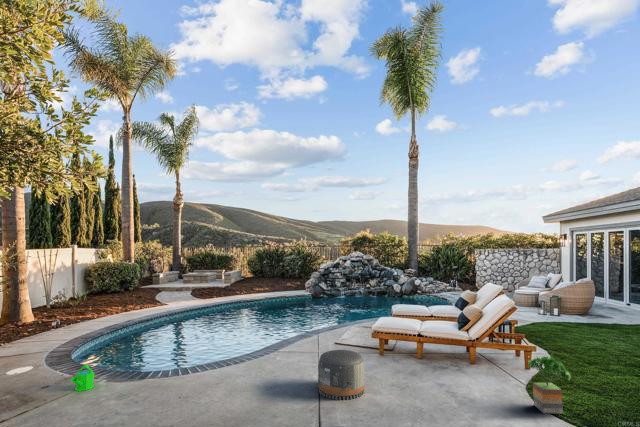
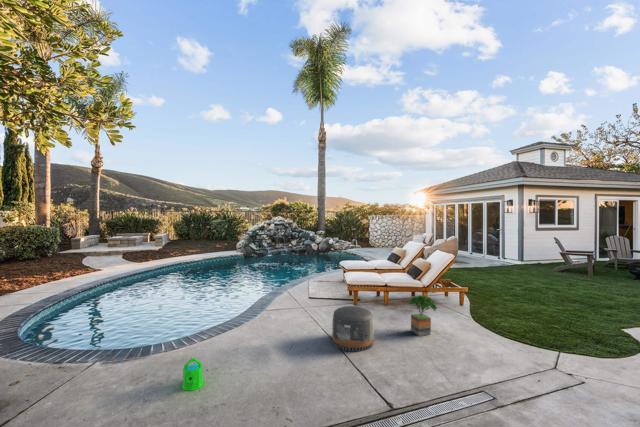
potted tree: present [528,357,571,414] -> present [409,295,437,336]
watering can: present [71,365,95,391] -> present [182,358,204,391]

